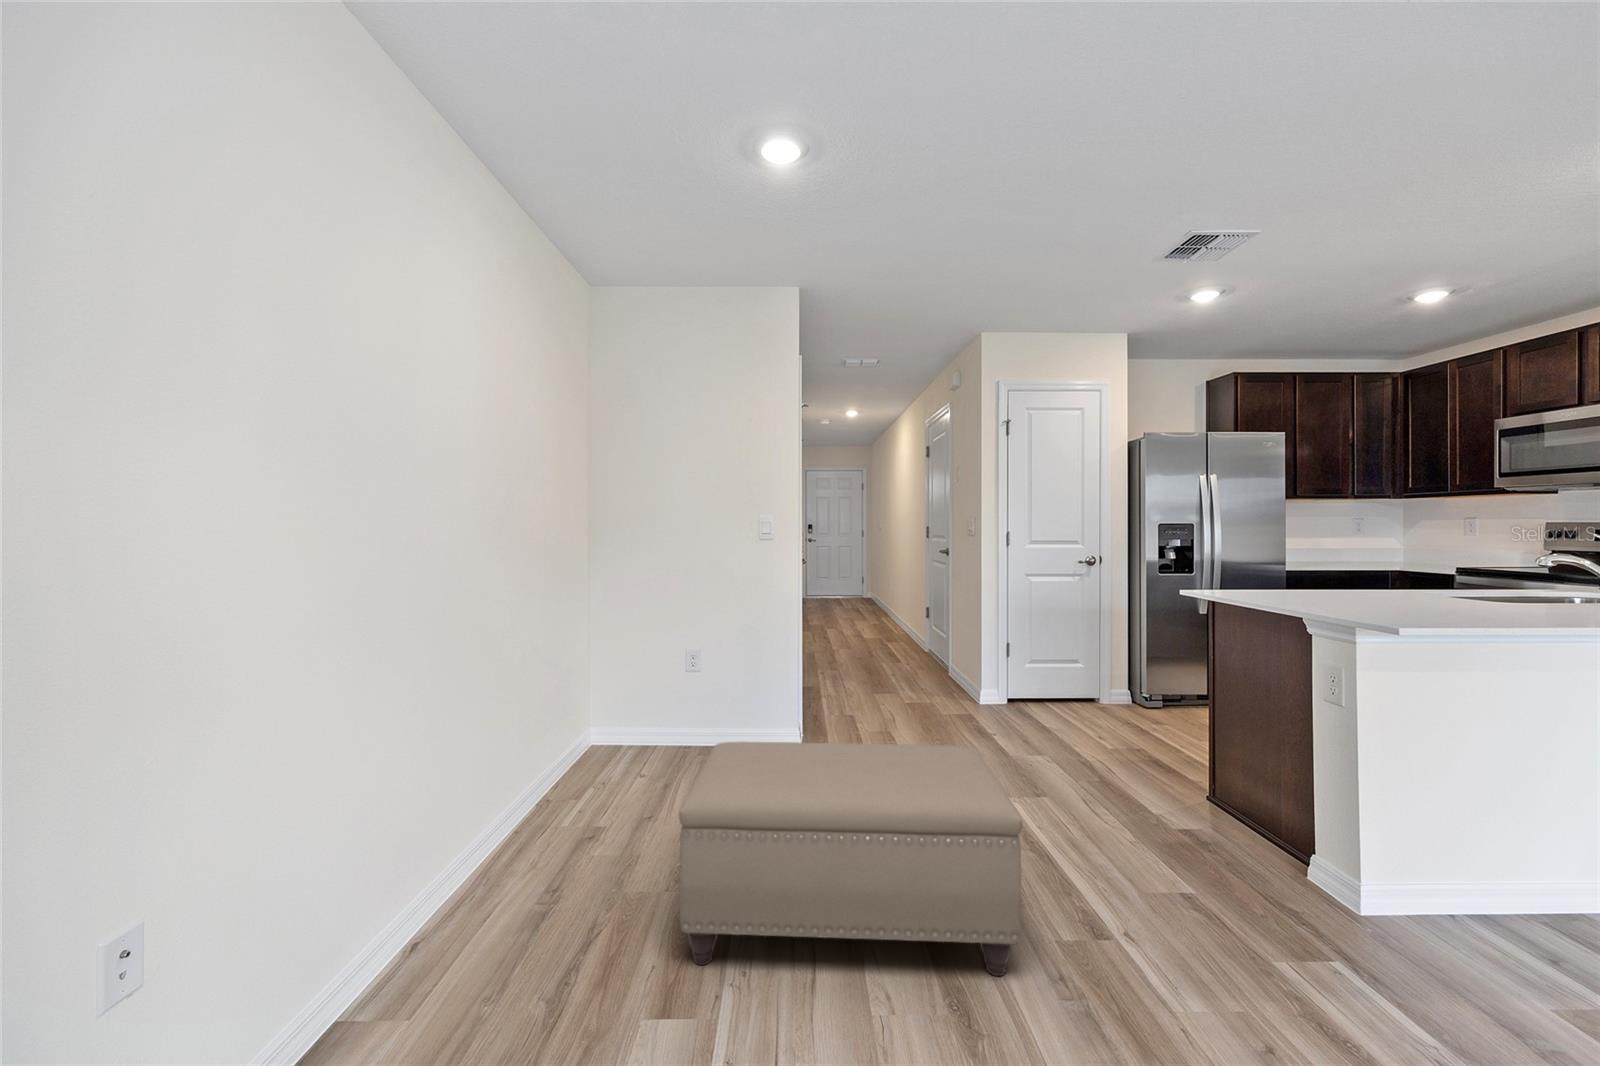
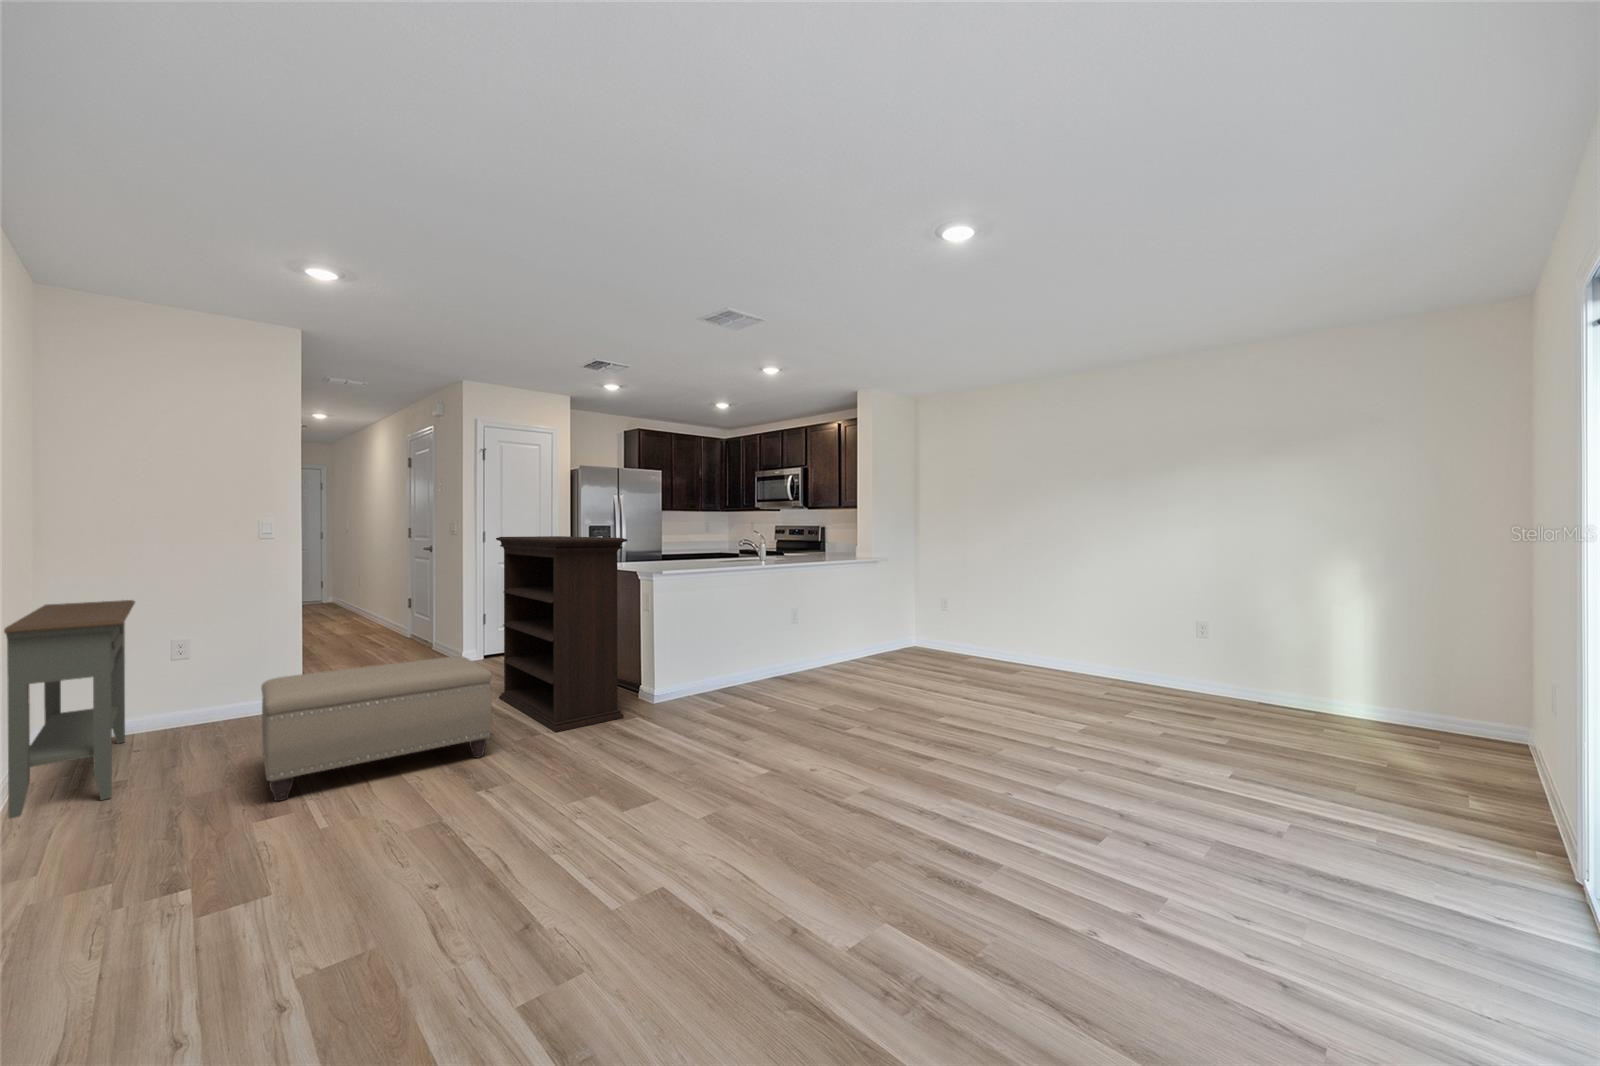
bookshelf: none [1026,541,1313,948] -> present [496,536,627,732]
console table: none [489,604,657,859] -> present [4,600,135,818]

